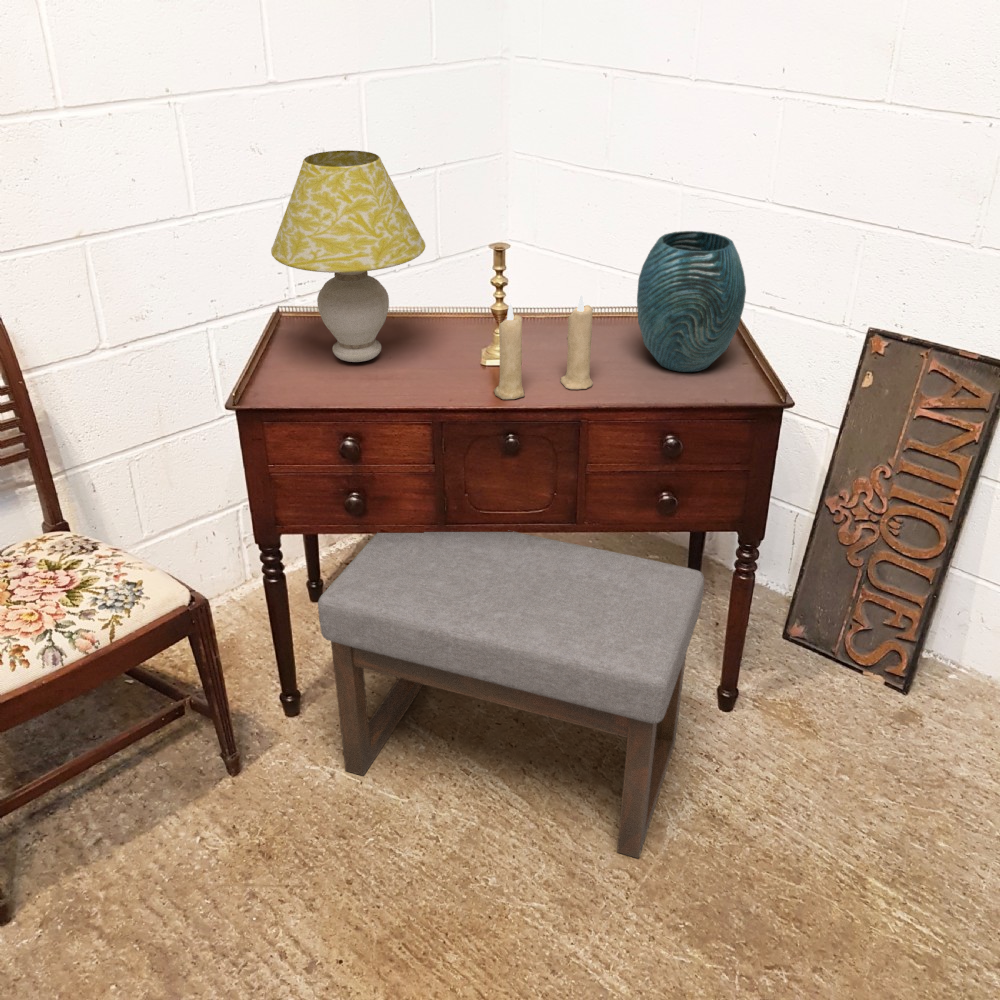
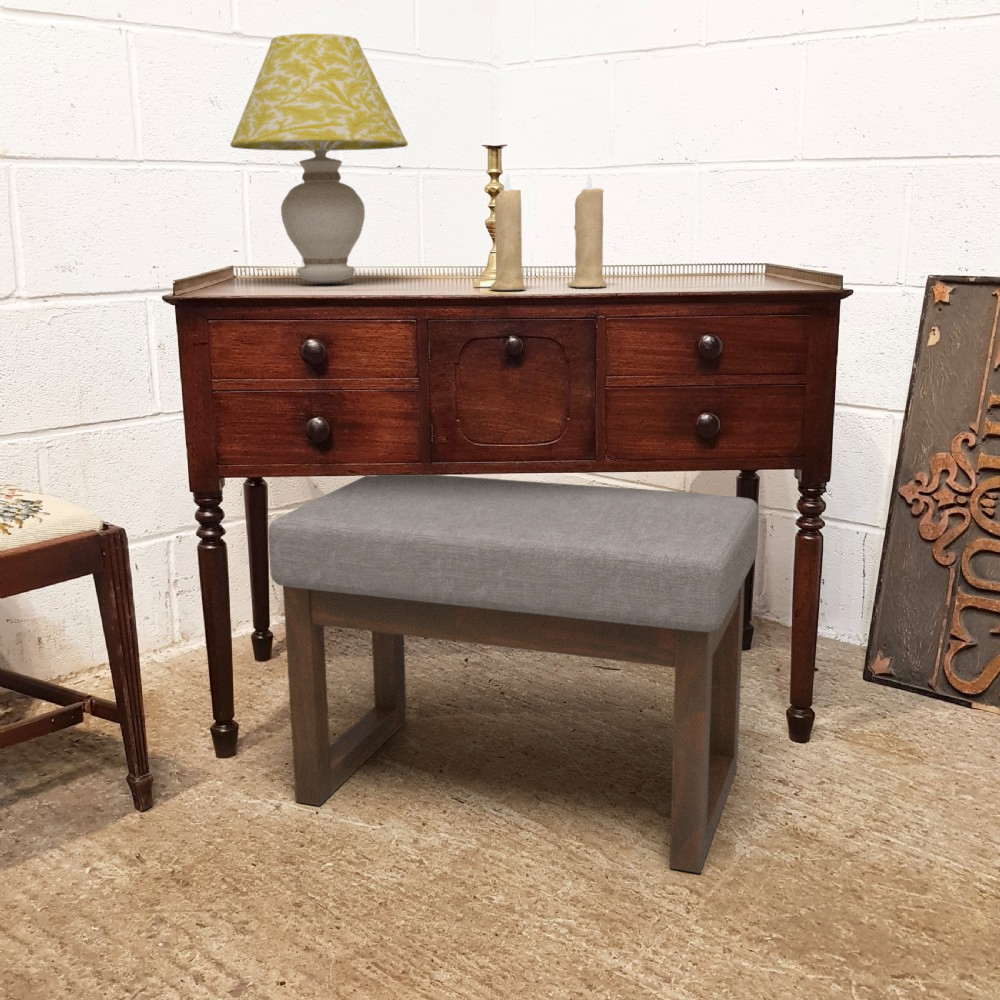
vase: present [637,231,746,372] -> none [654,127,779,282]

